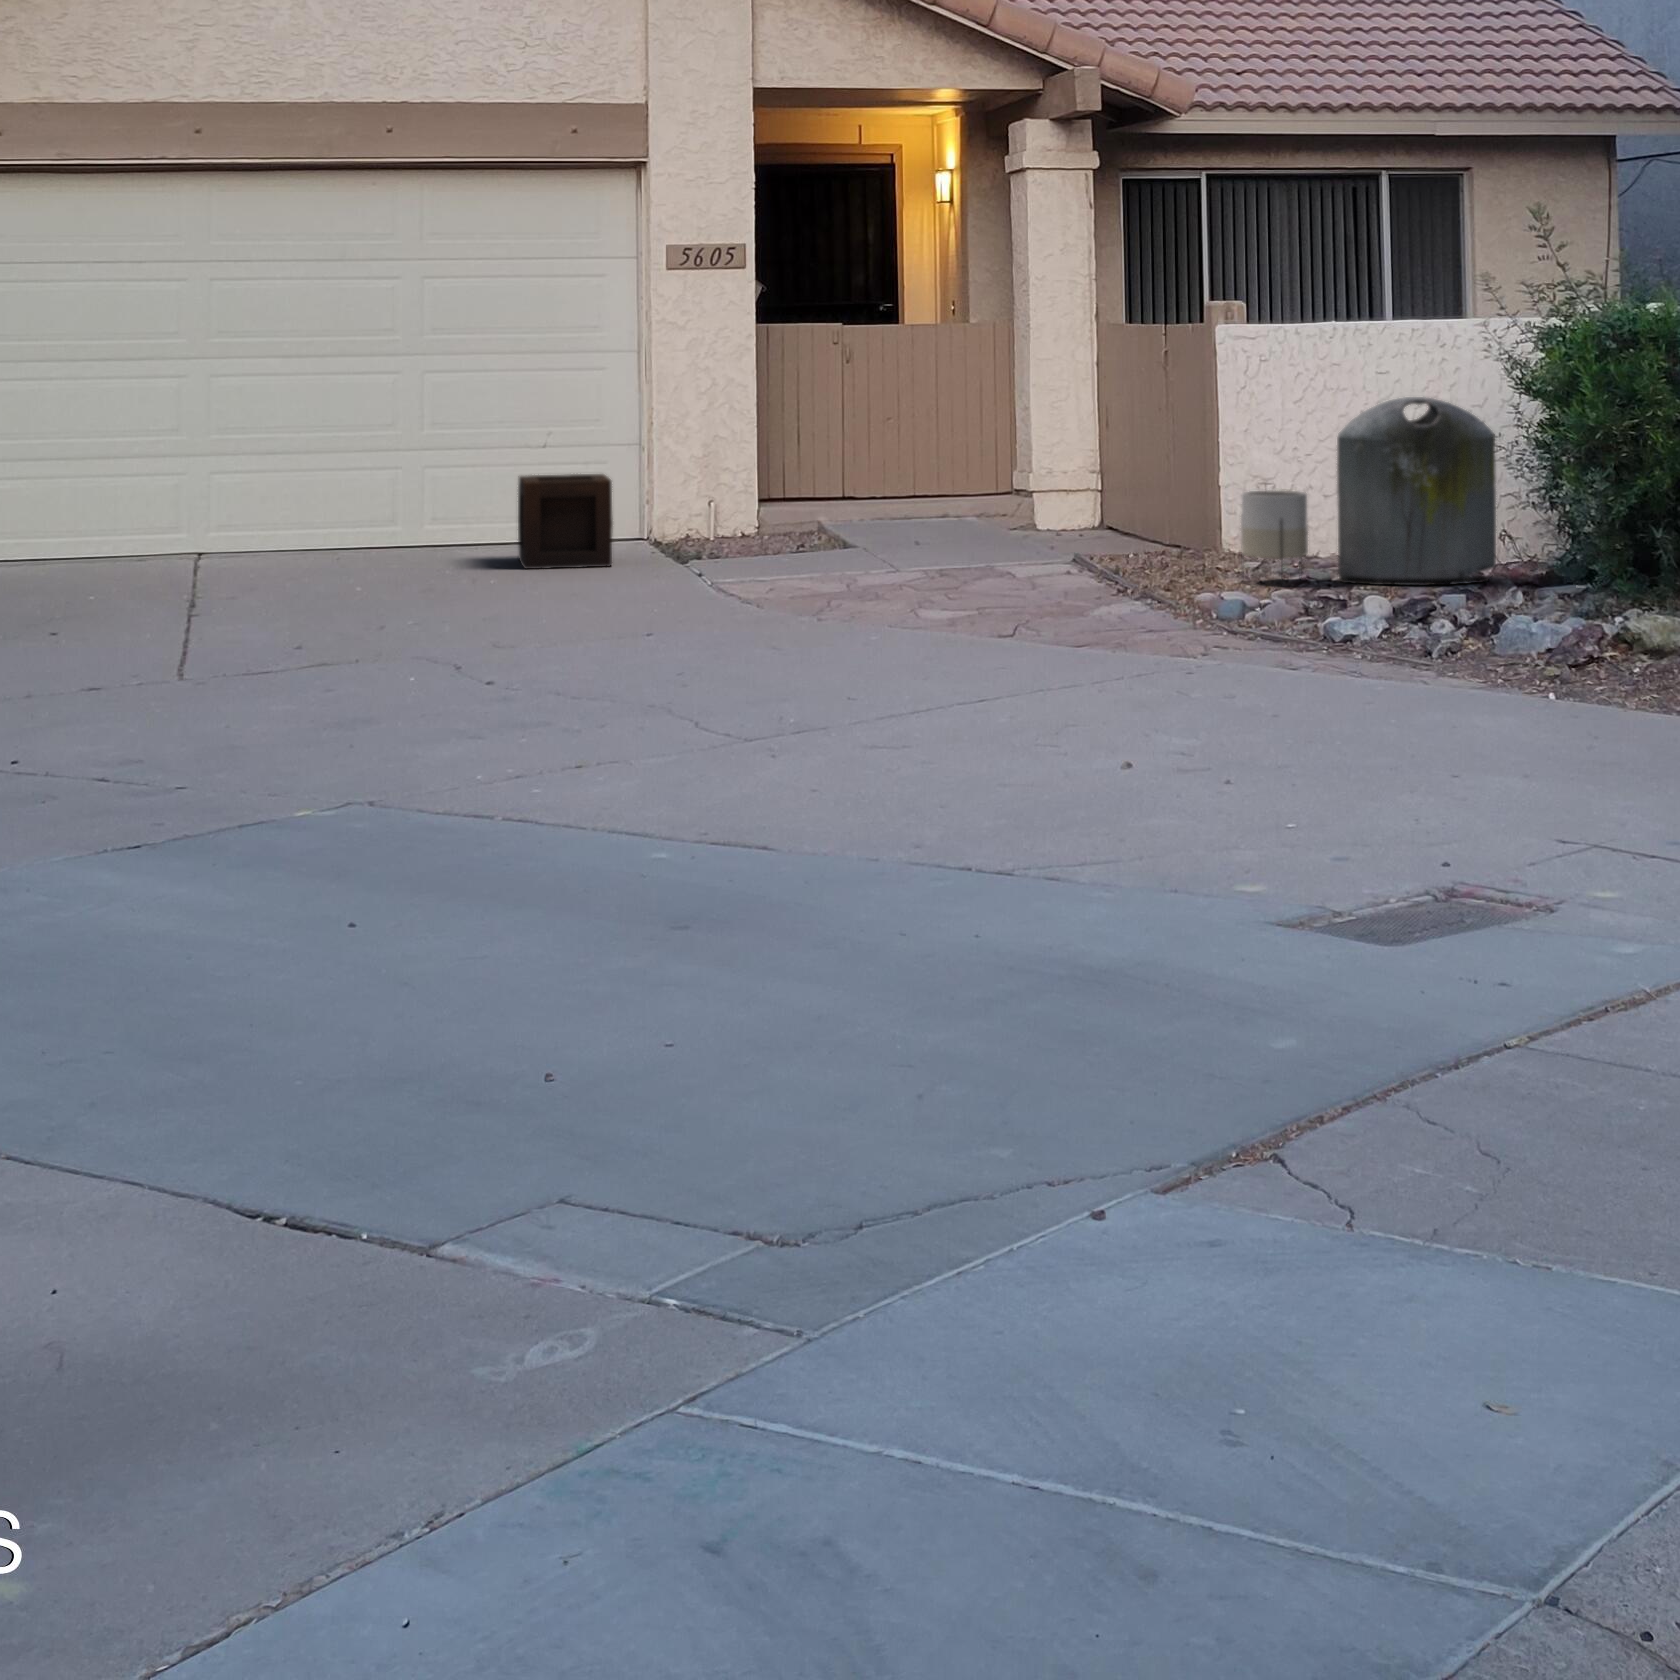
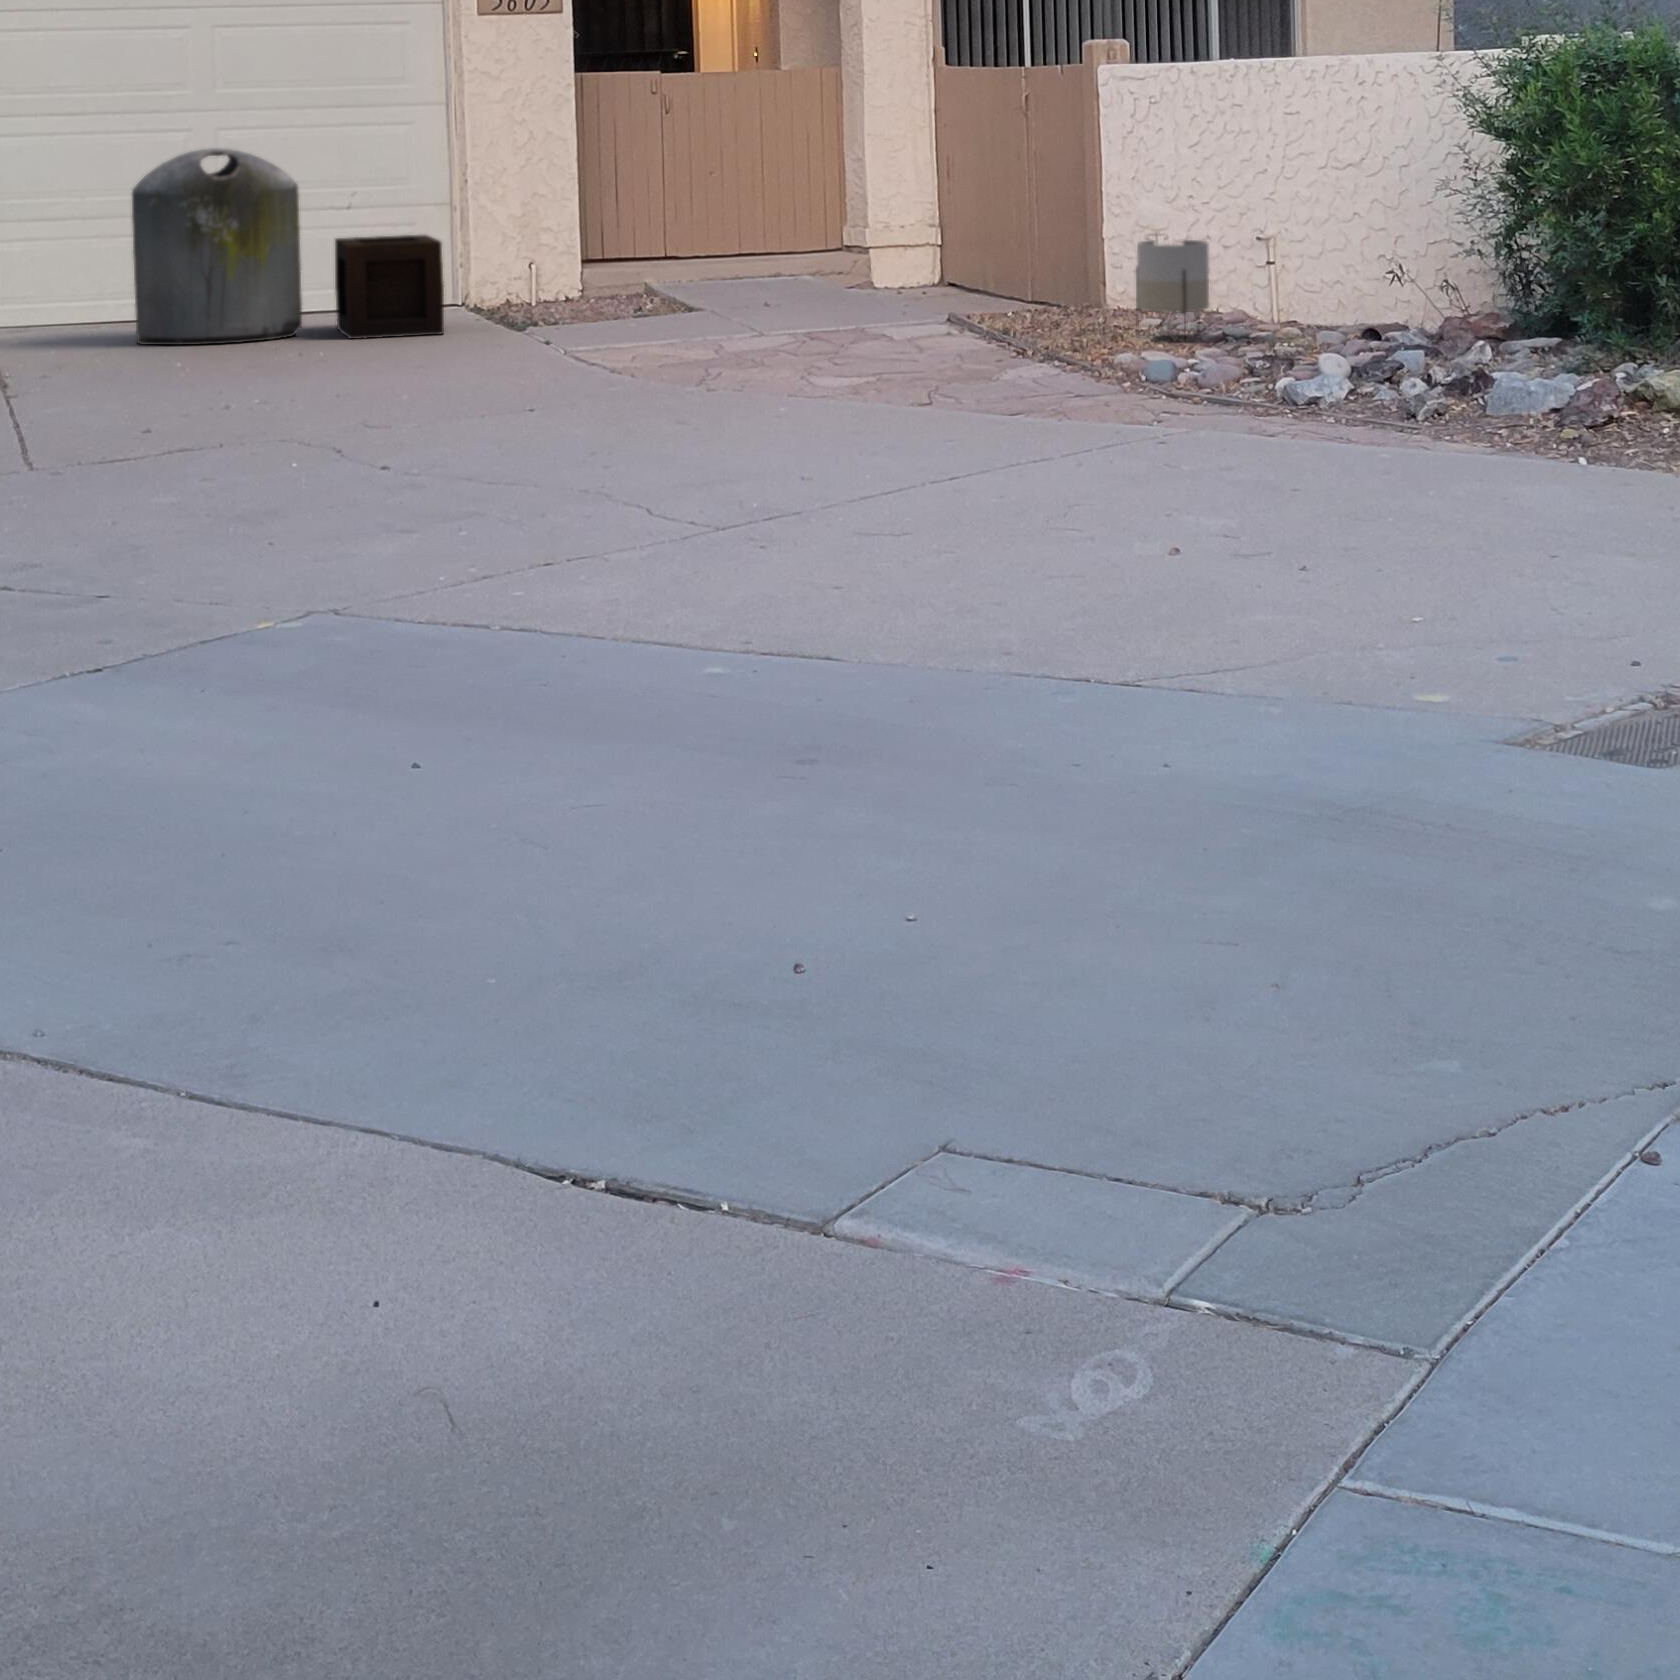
trash can: present [1337,397,1496,586] -> present [132,148,302,345]

